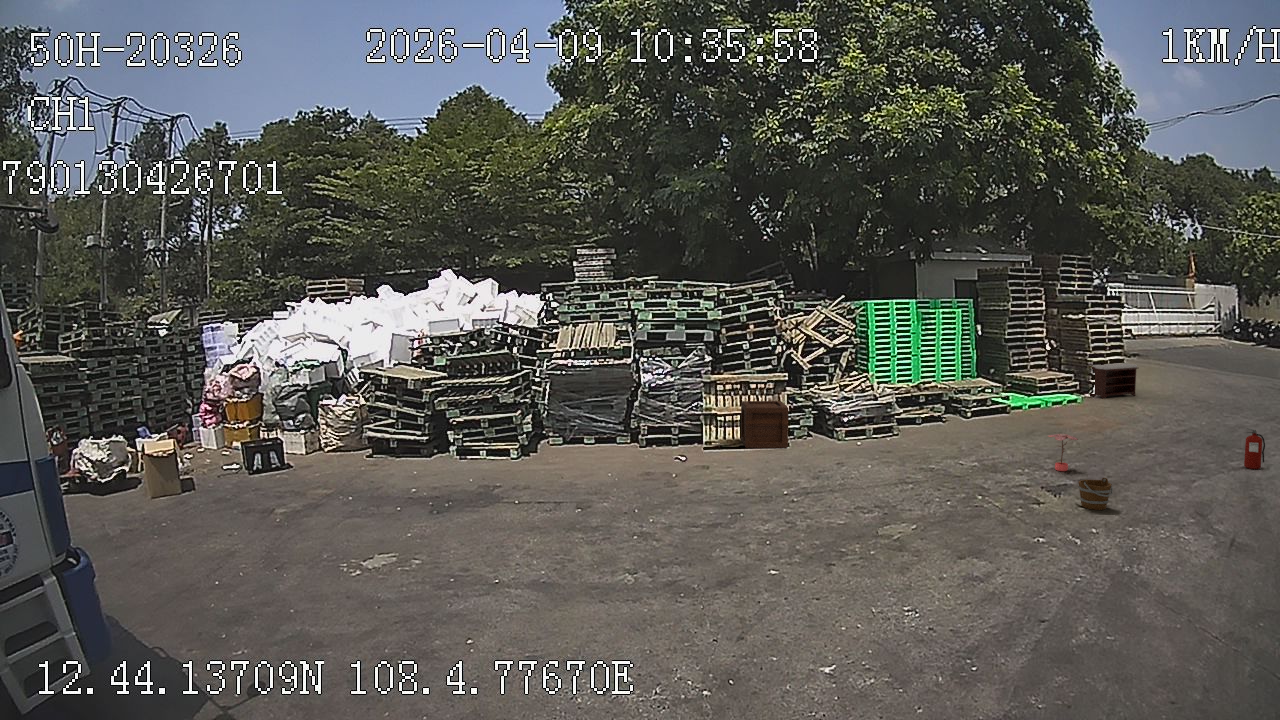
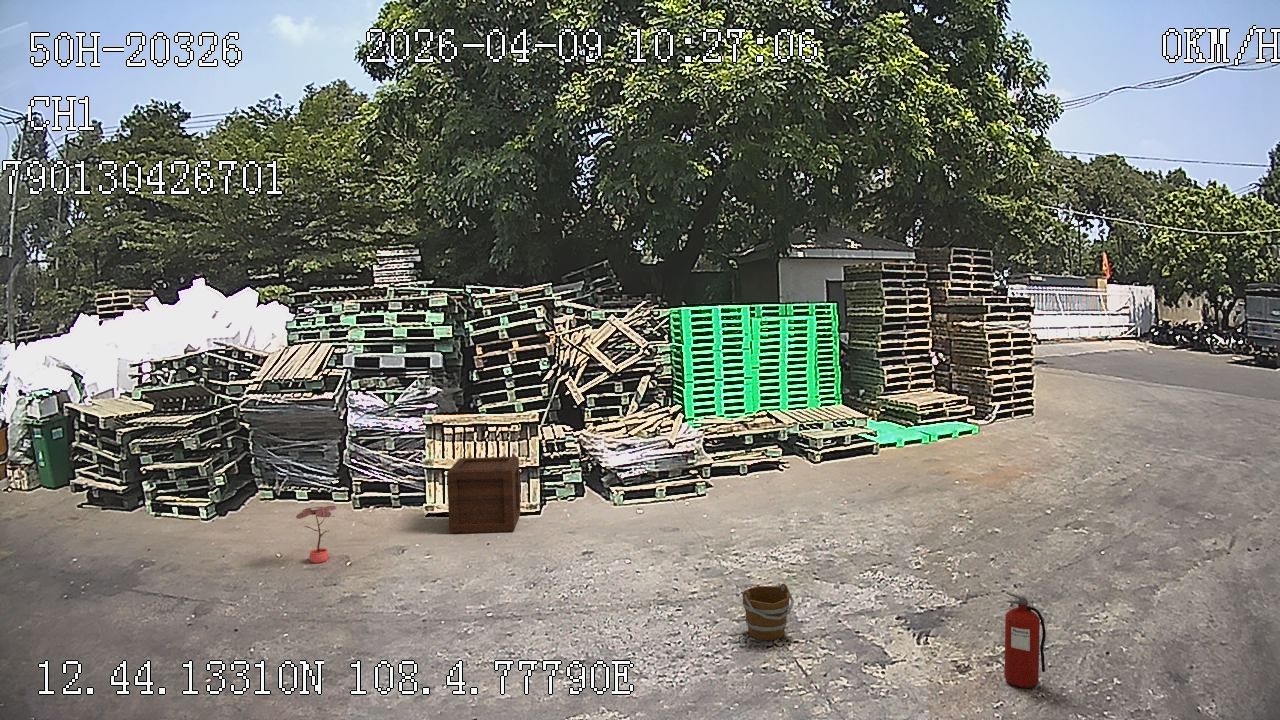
bench: present [1090,363,1138,399] -> none [986,381,1048,427]
fire extinguisher: present [1244,428,1265,469] -> present [1004,592,1046,688]
potted plant: present [1048,434,1078,471] -> present [296,506,336,563]
bucket: present [1079,478,1113,510] -> present [742,584,794,640]

